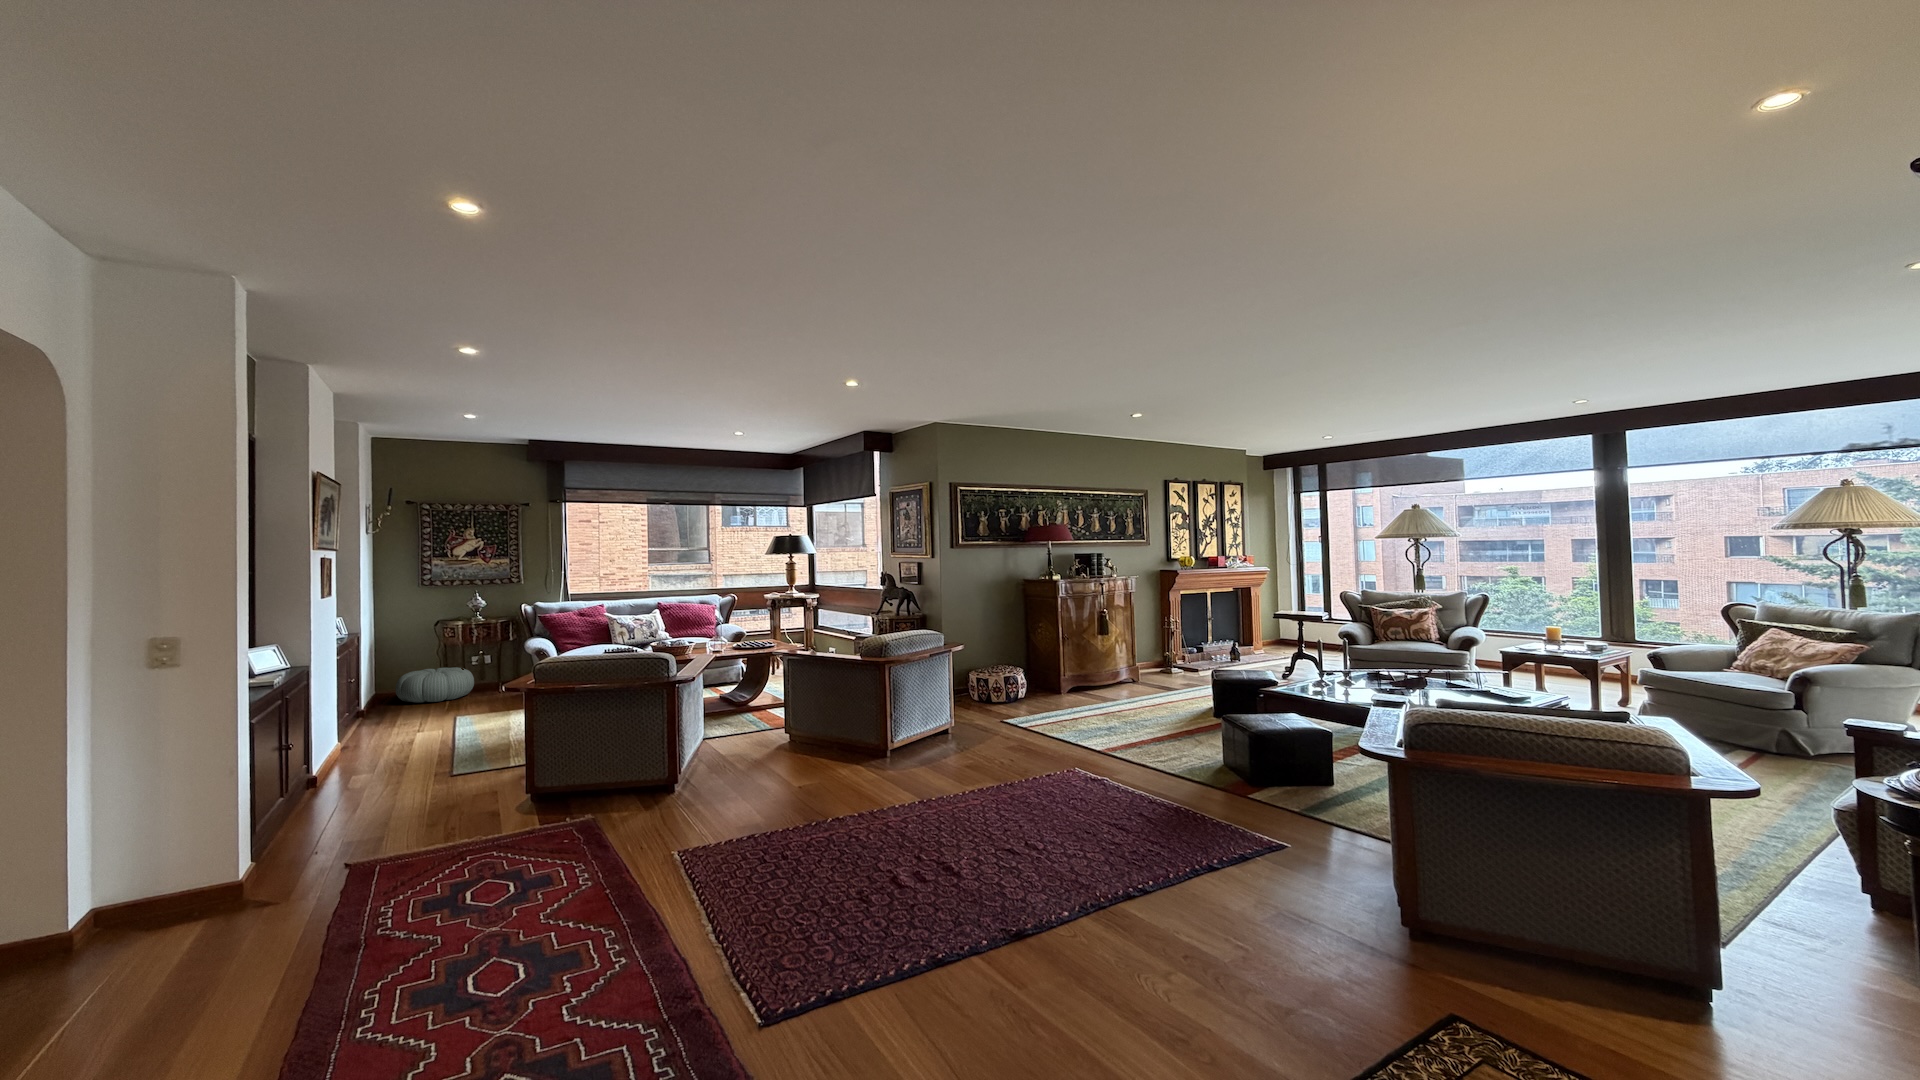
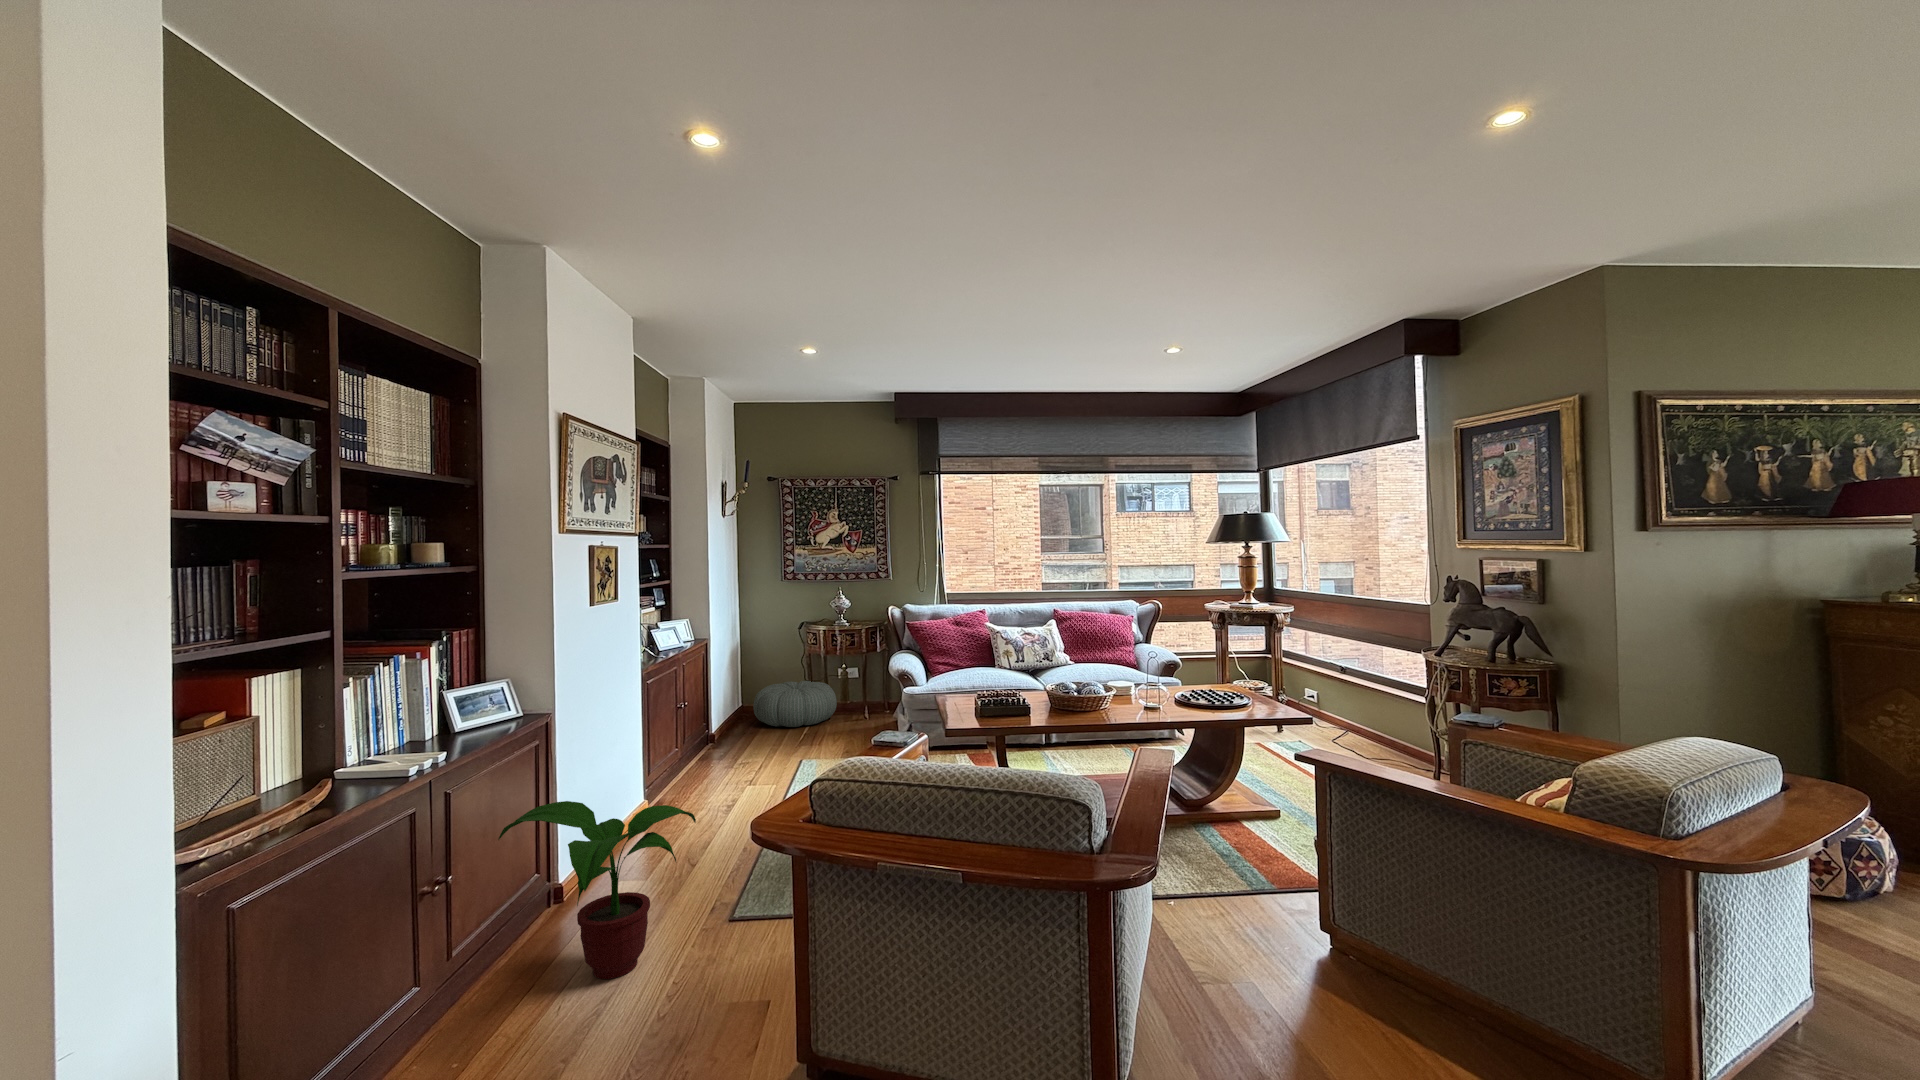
potted plant: none [311,705,435,796] -> present [498,801,696,979]

